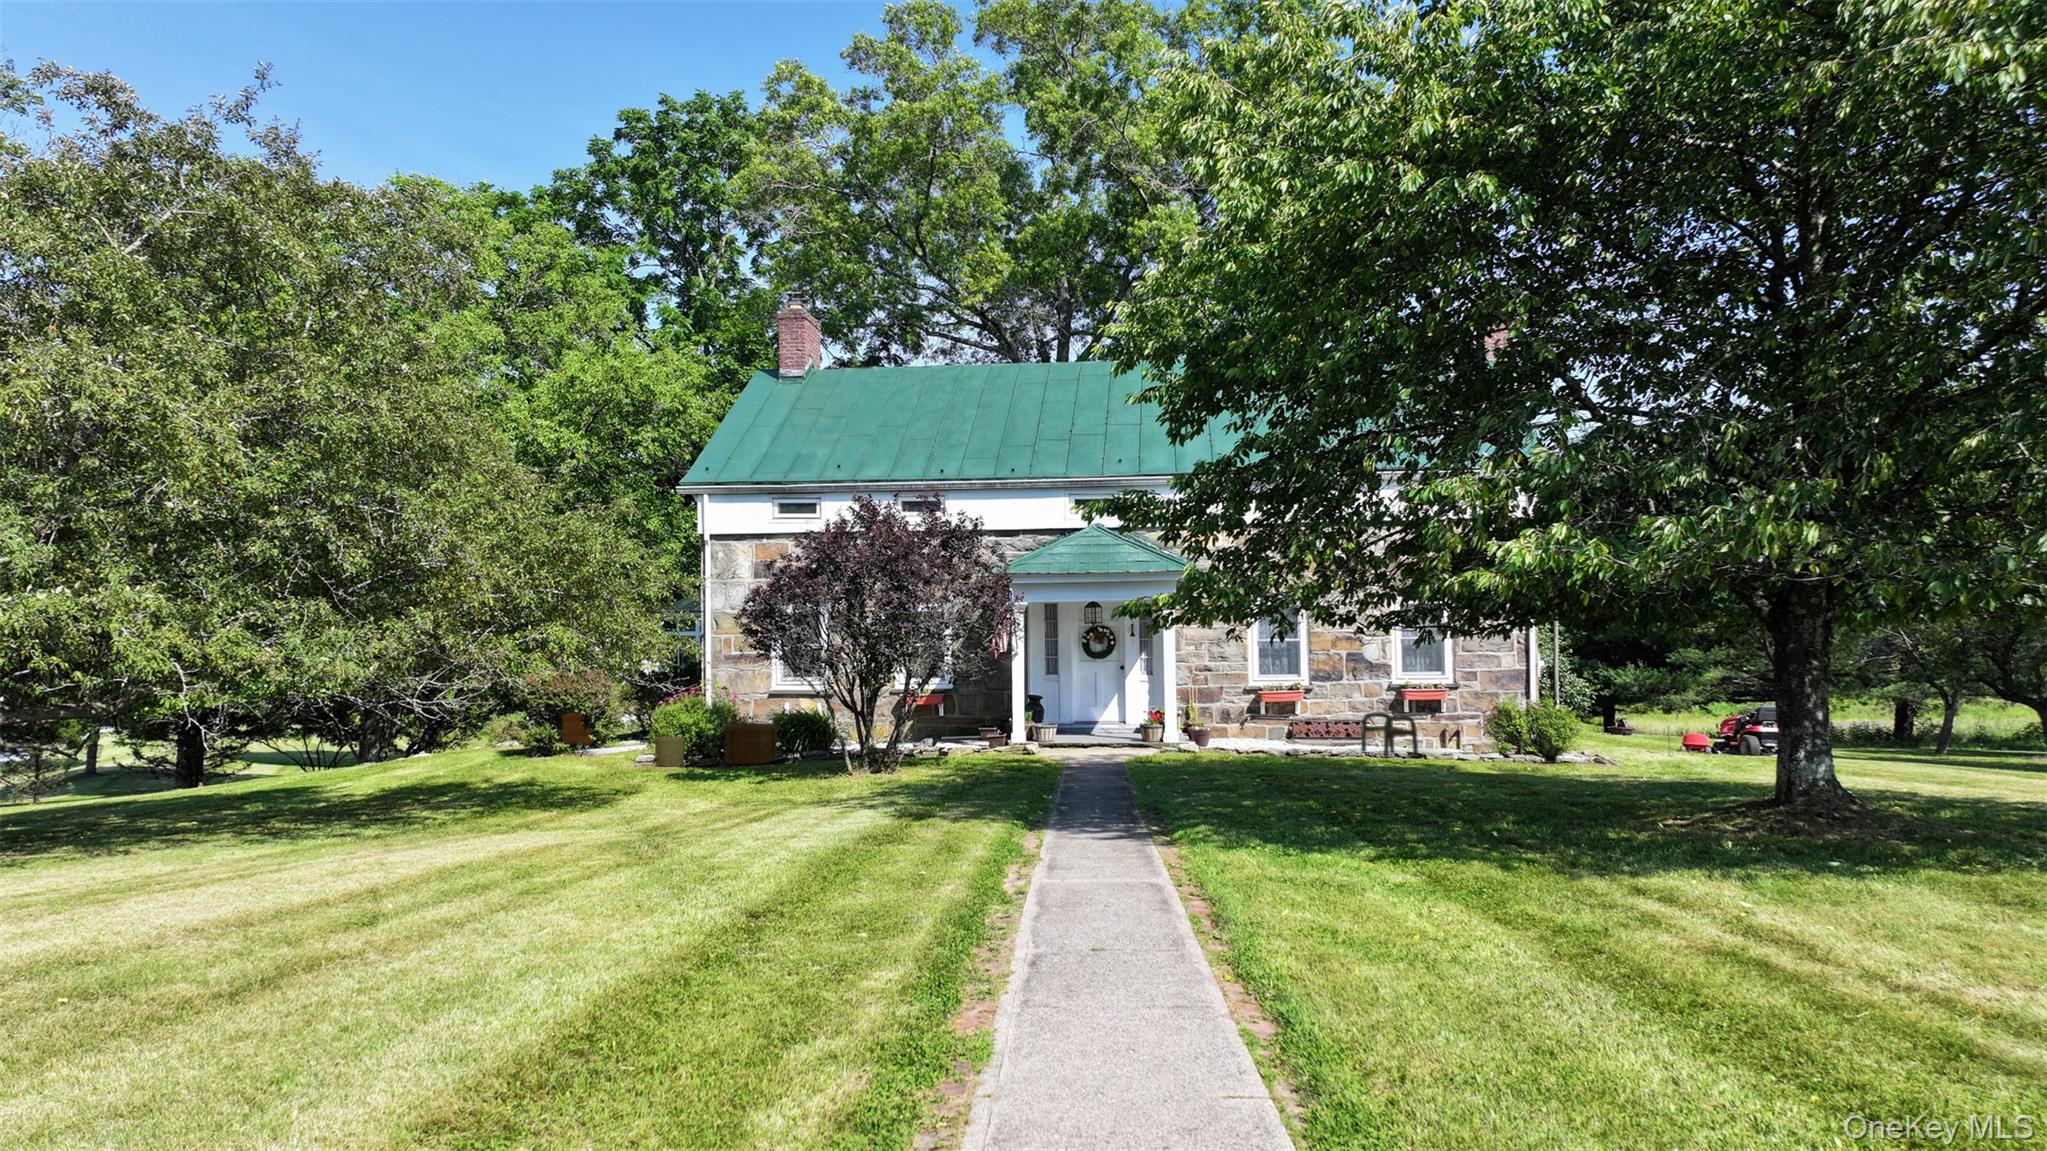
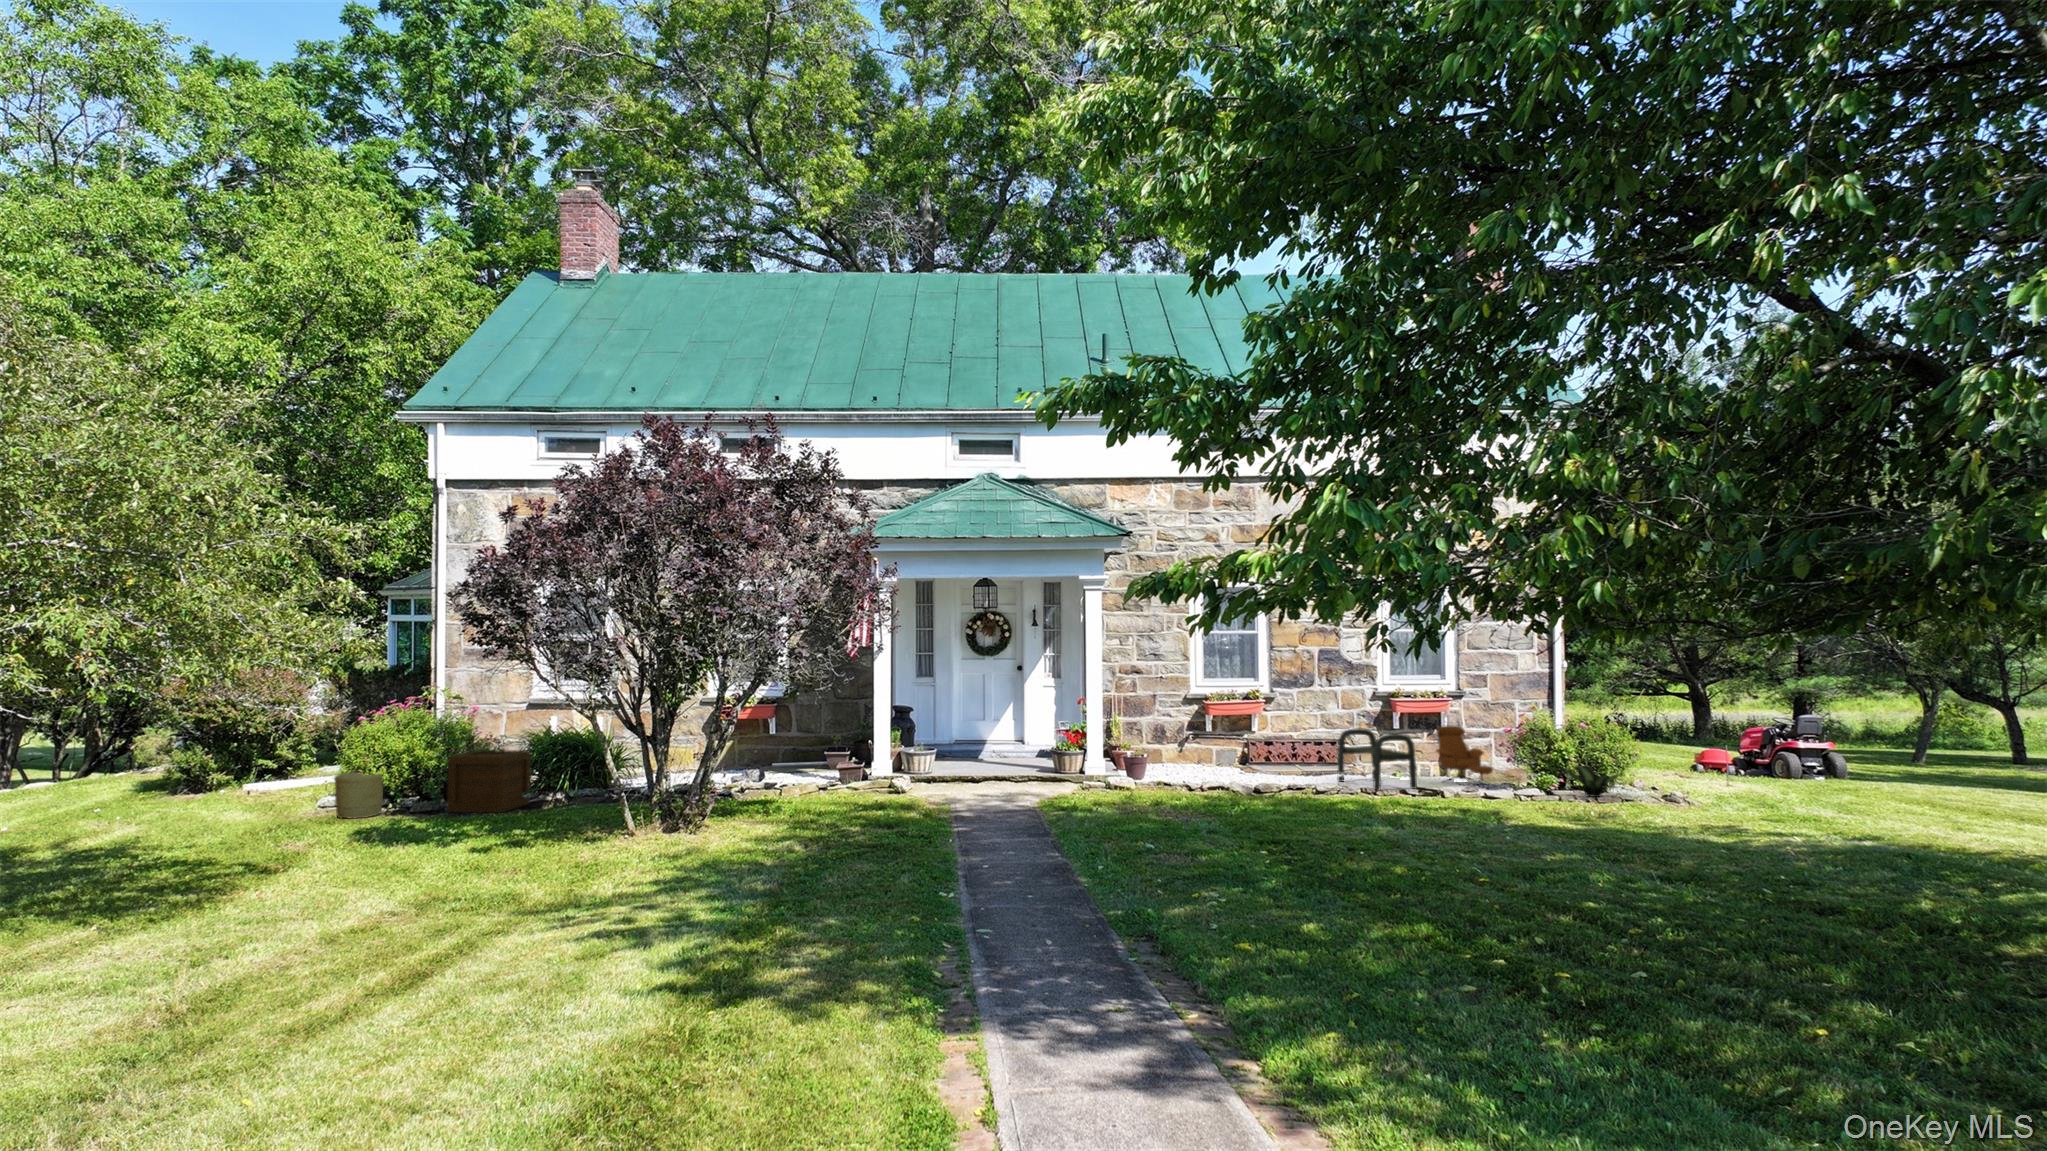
lounge chair: present [560,713,593,754] -> present [1436,725,1493,786]

